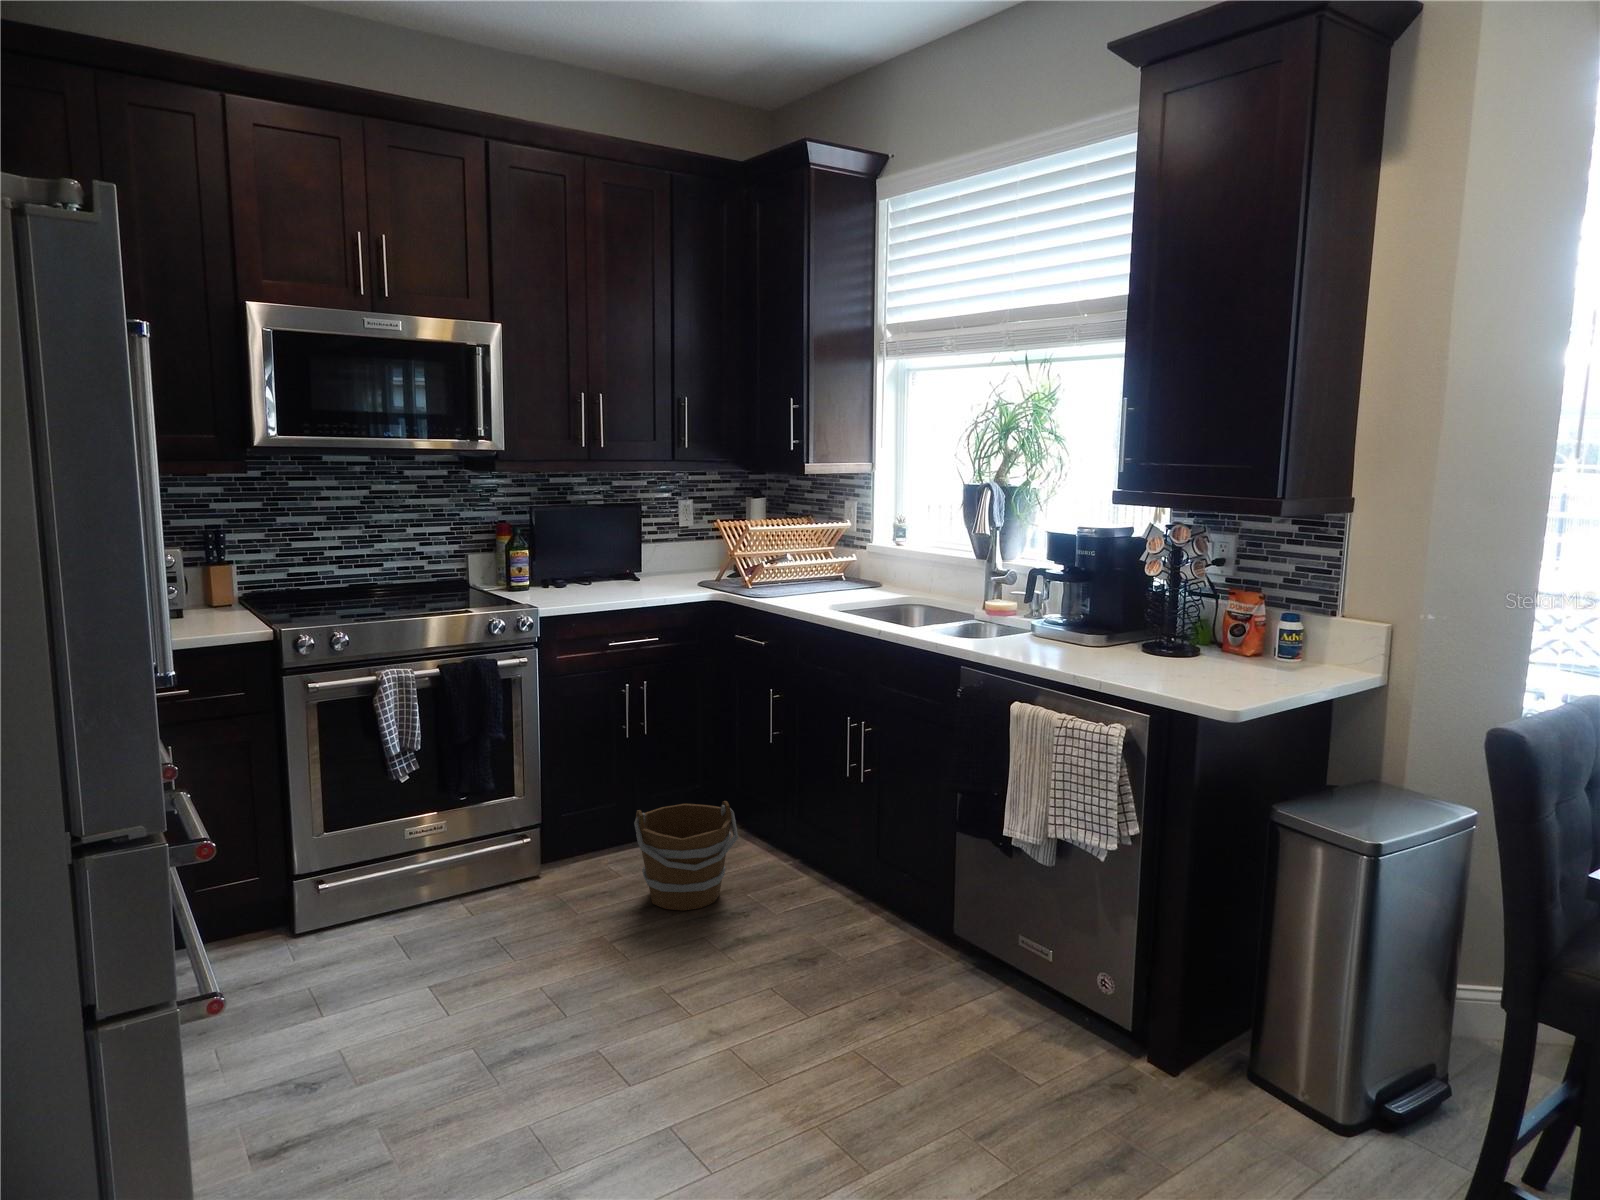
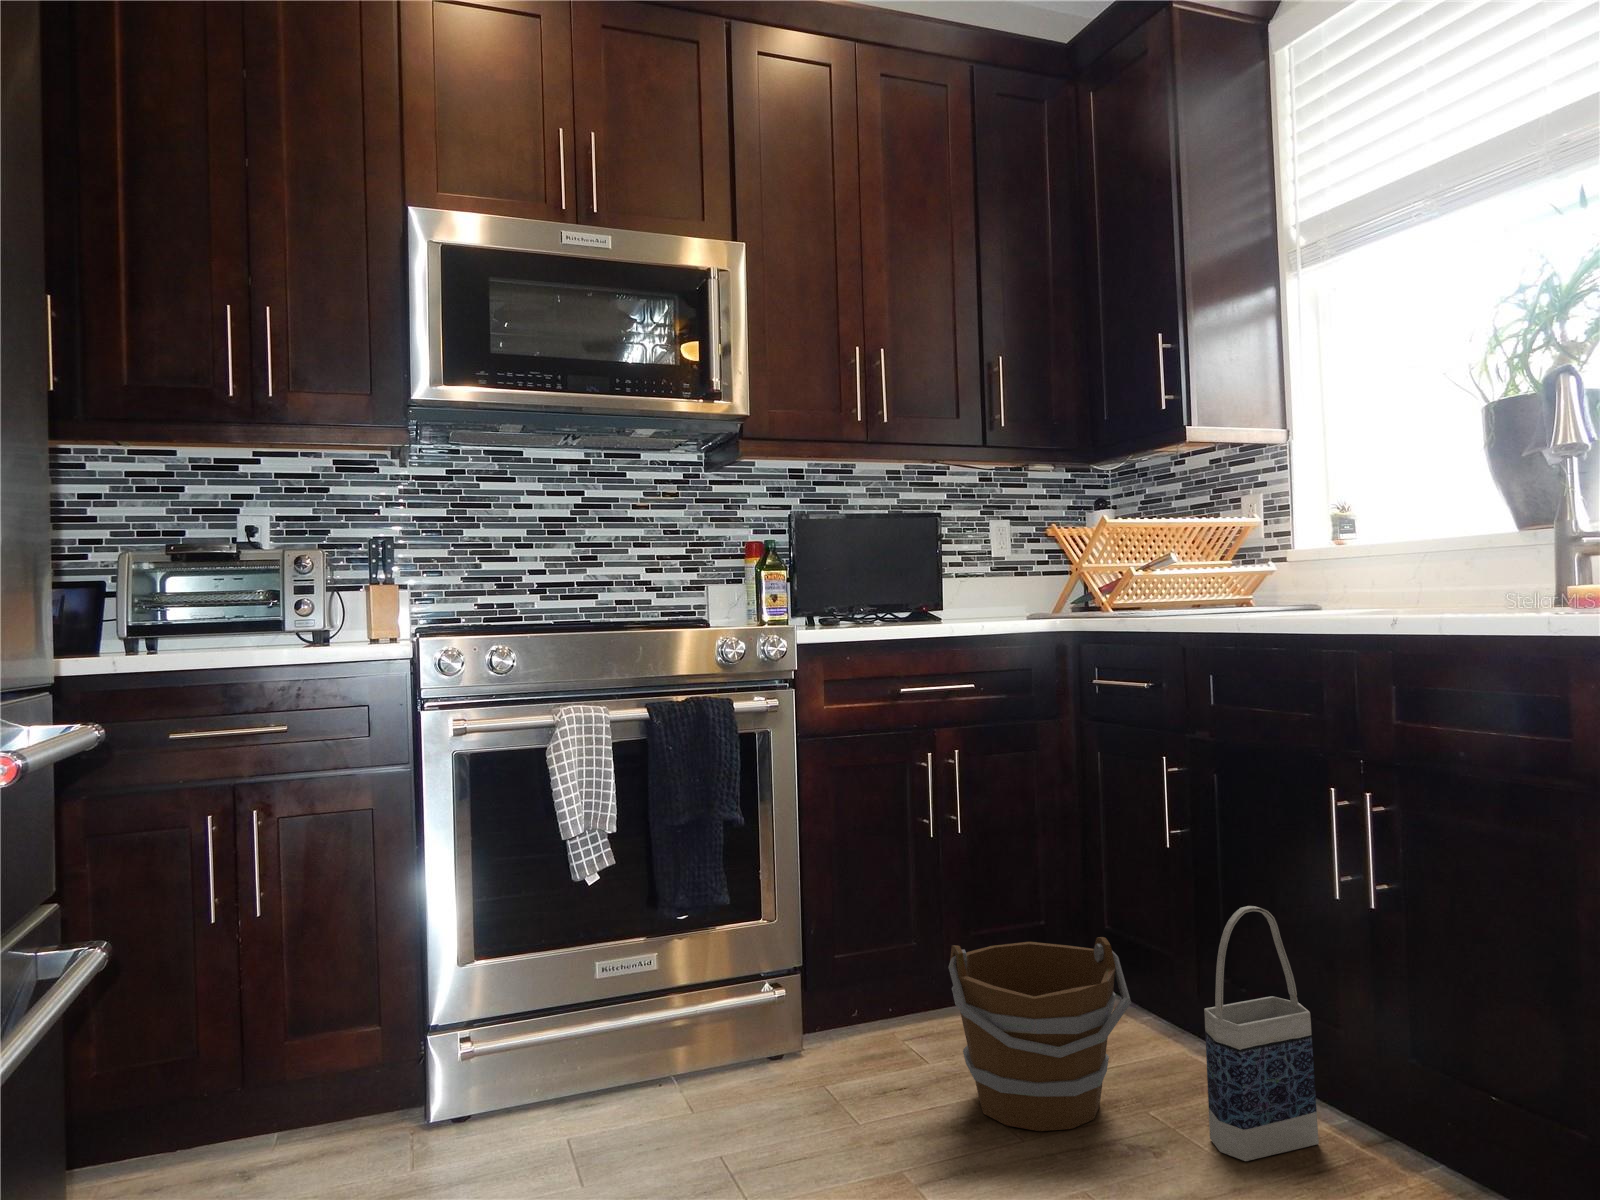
bag: none [775,784,830,917] -> present [1204,906,1319,1161]

